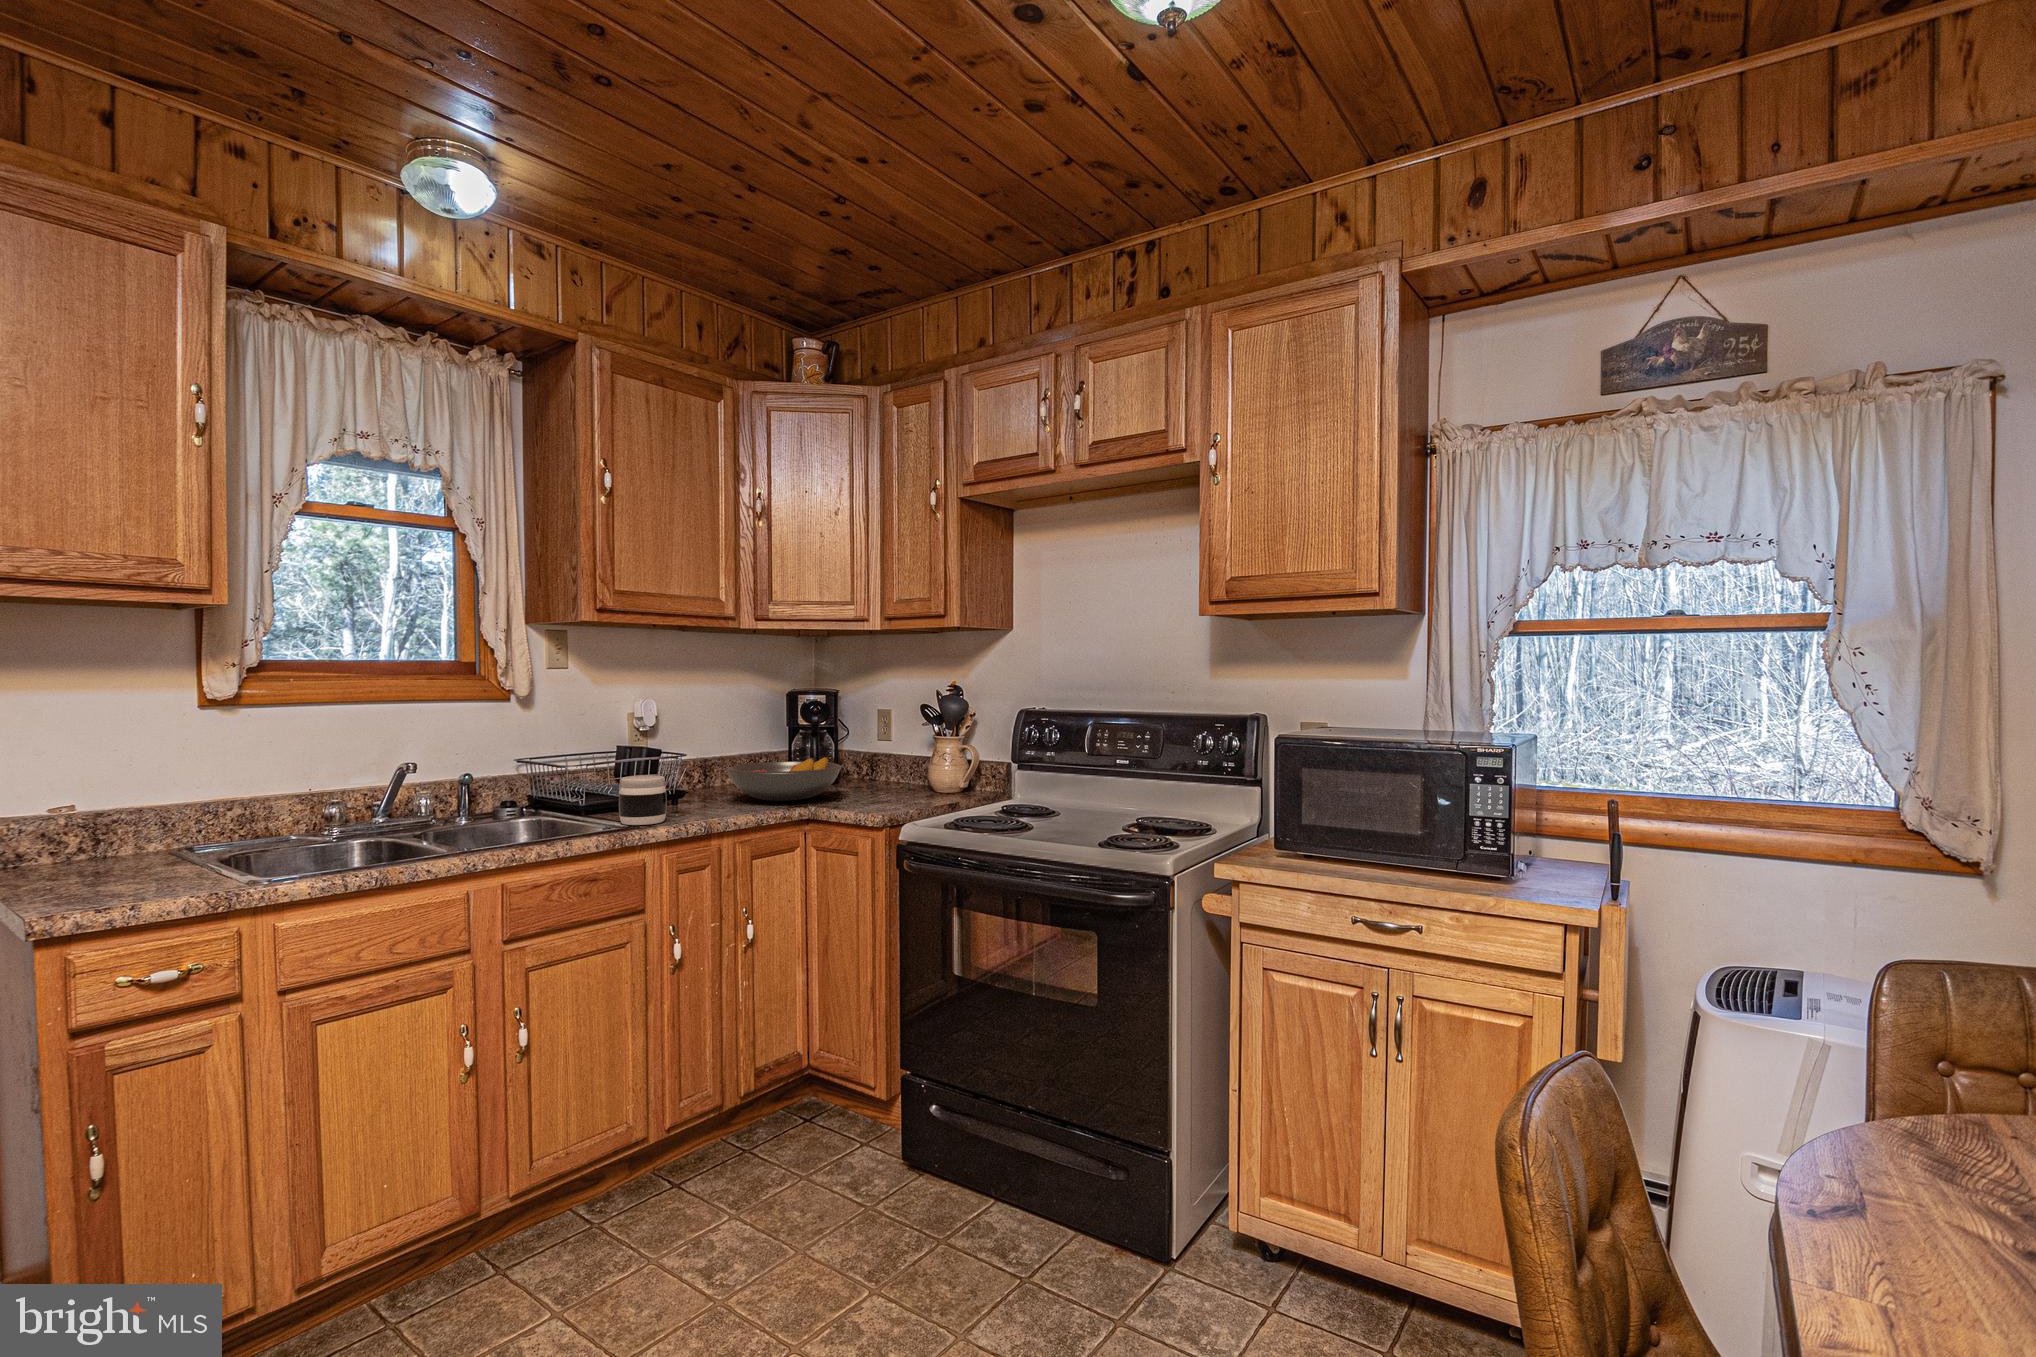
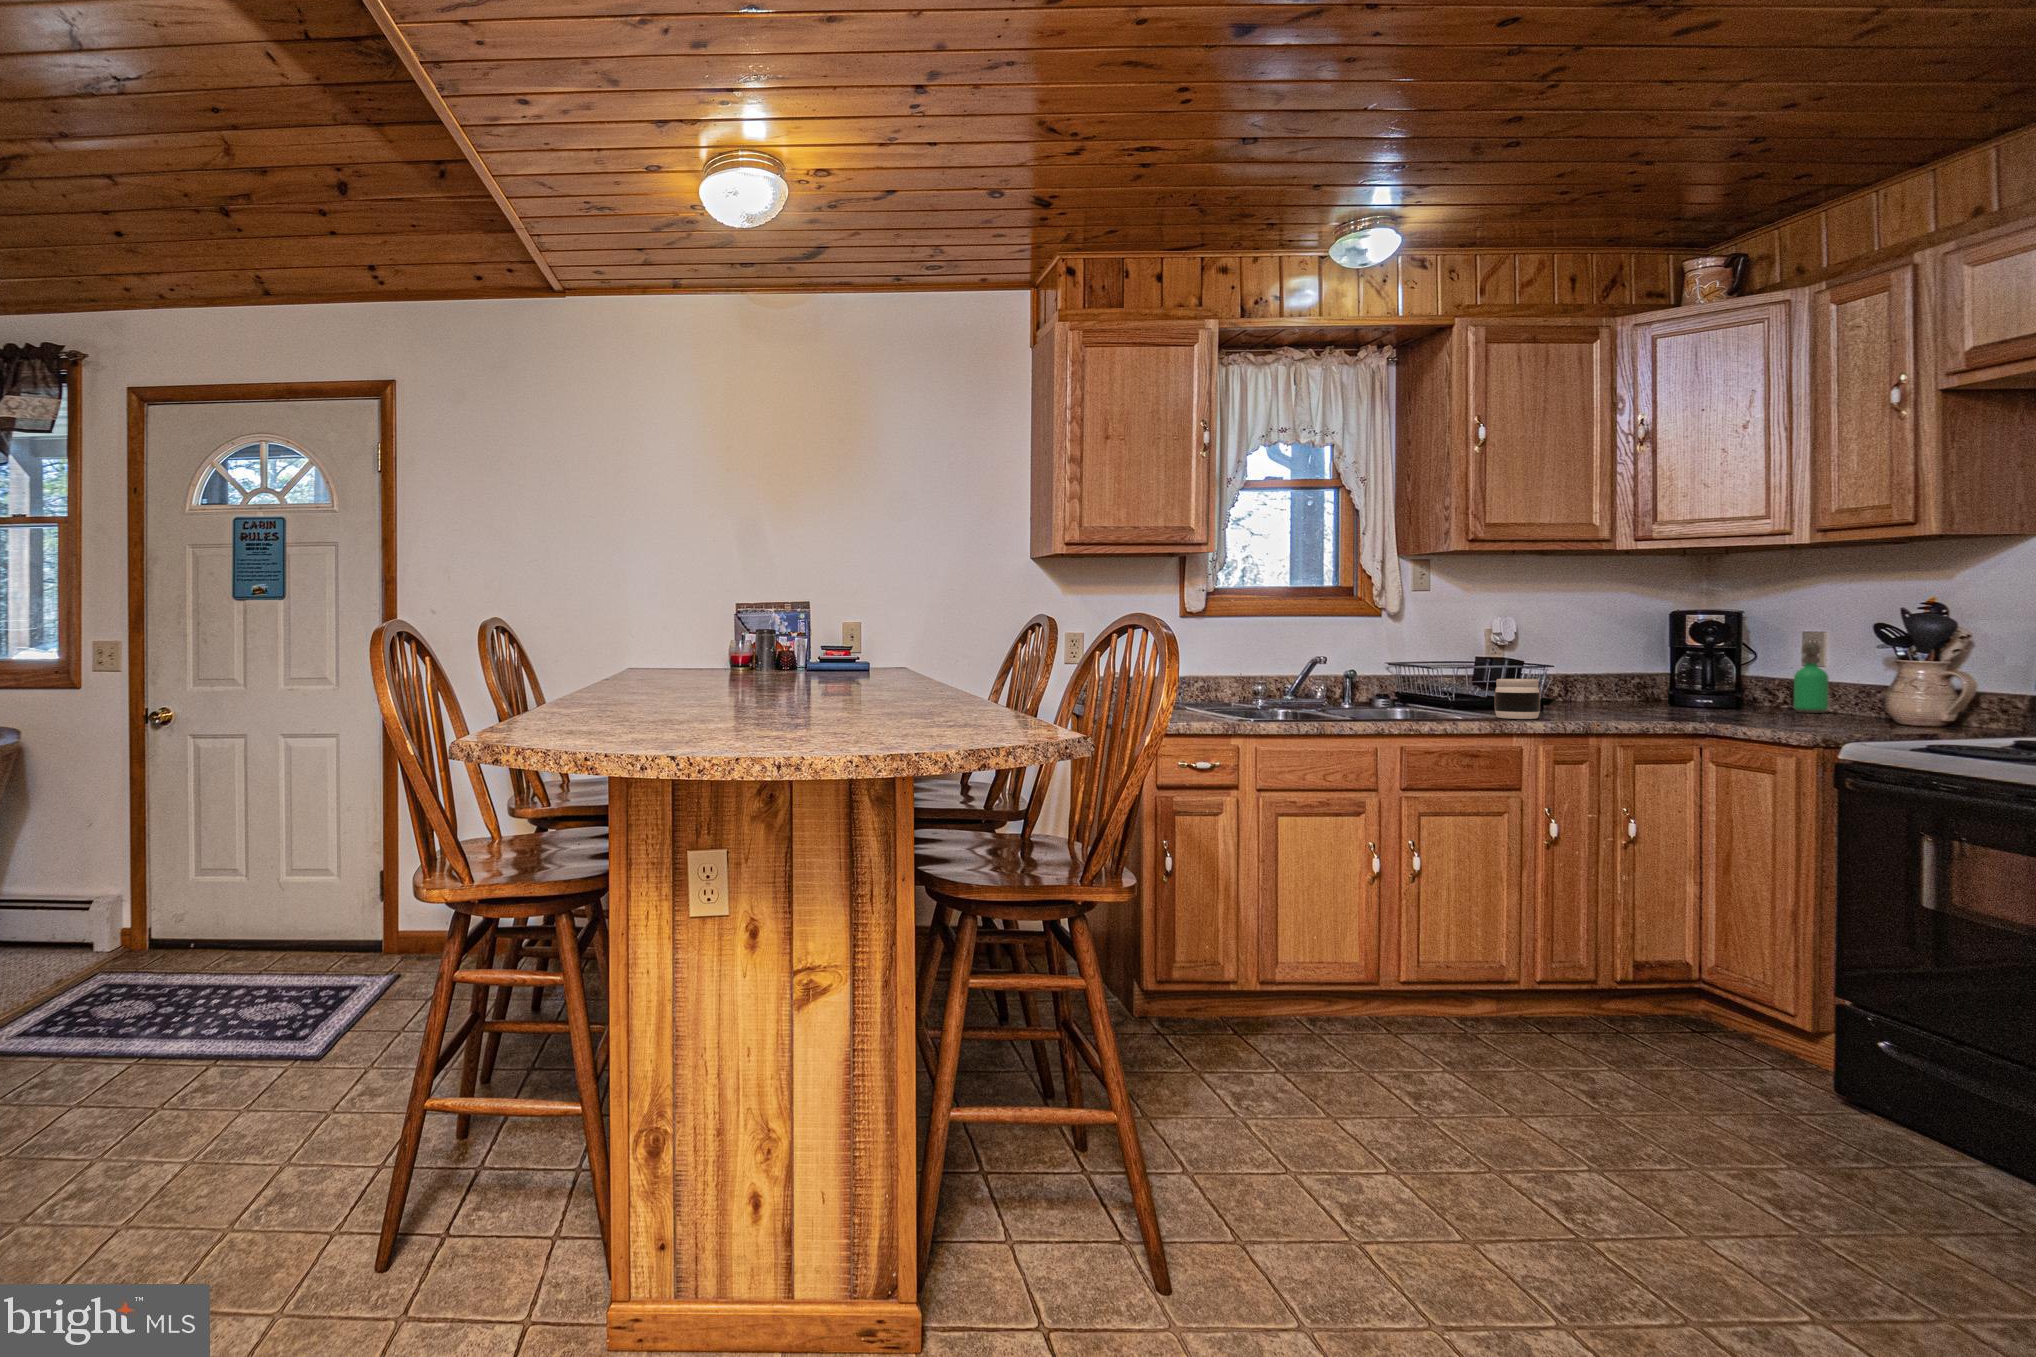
soap dispenser: none [875,721,897,786] -> present [1794,642,1829,713]
fruit bowl: present [726,757,842,801] -> none [1601,674,1747,715]

